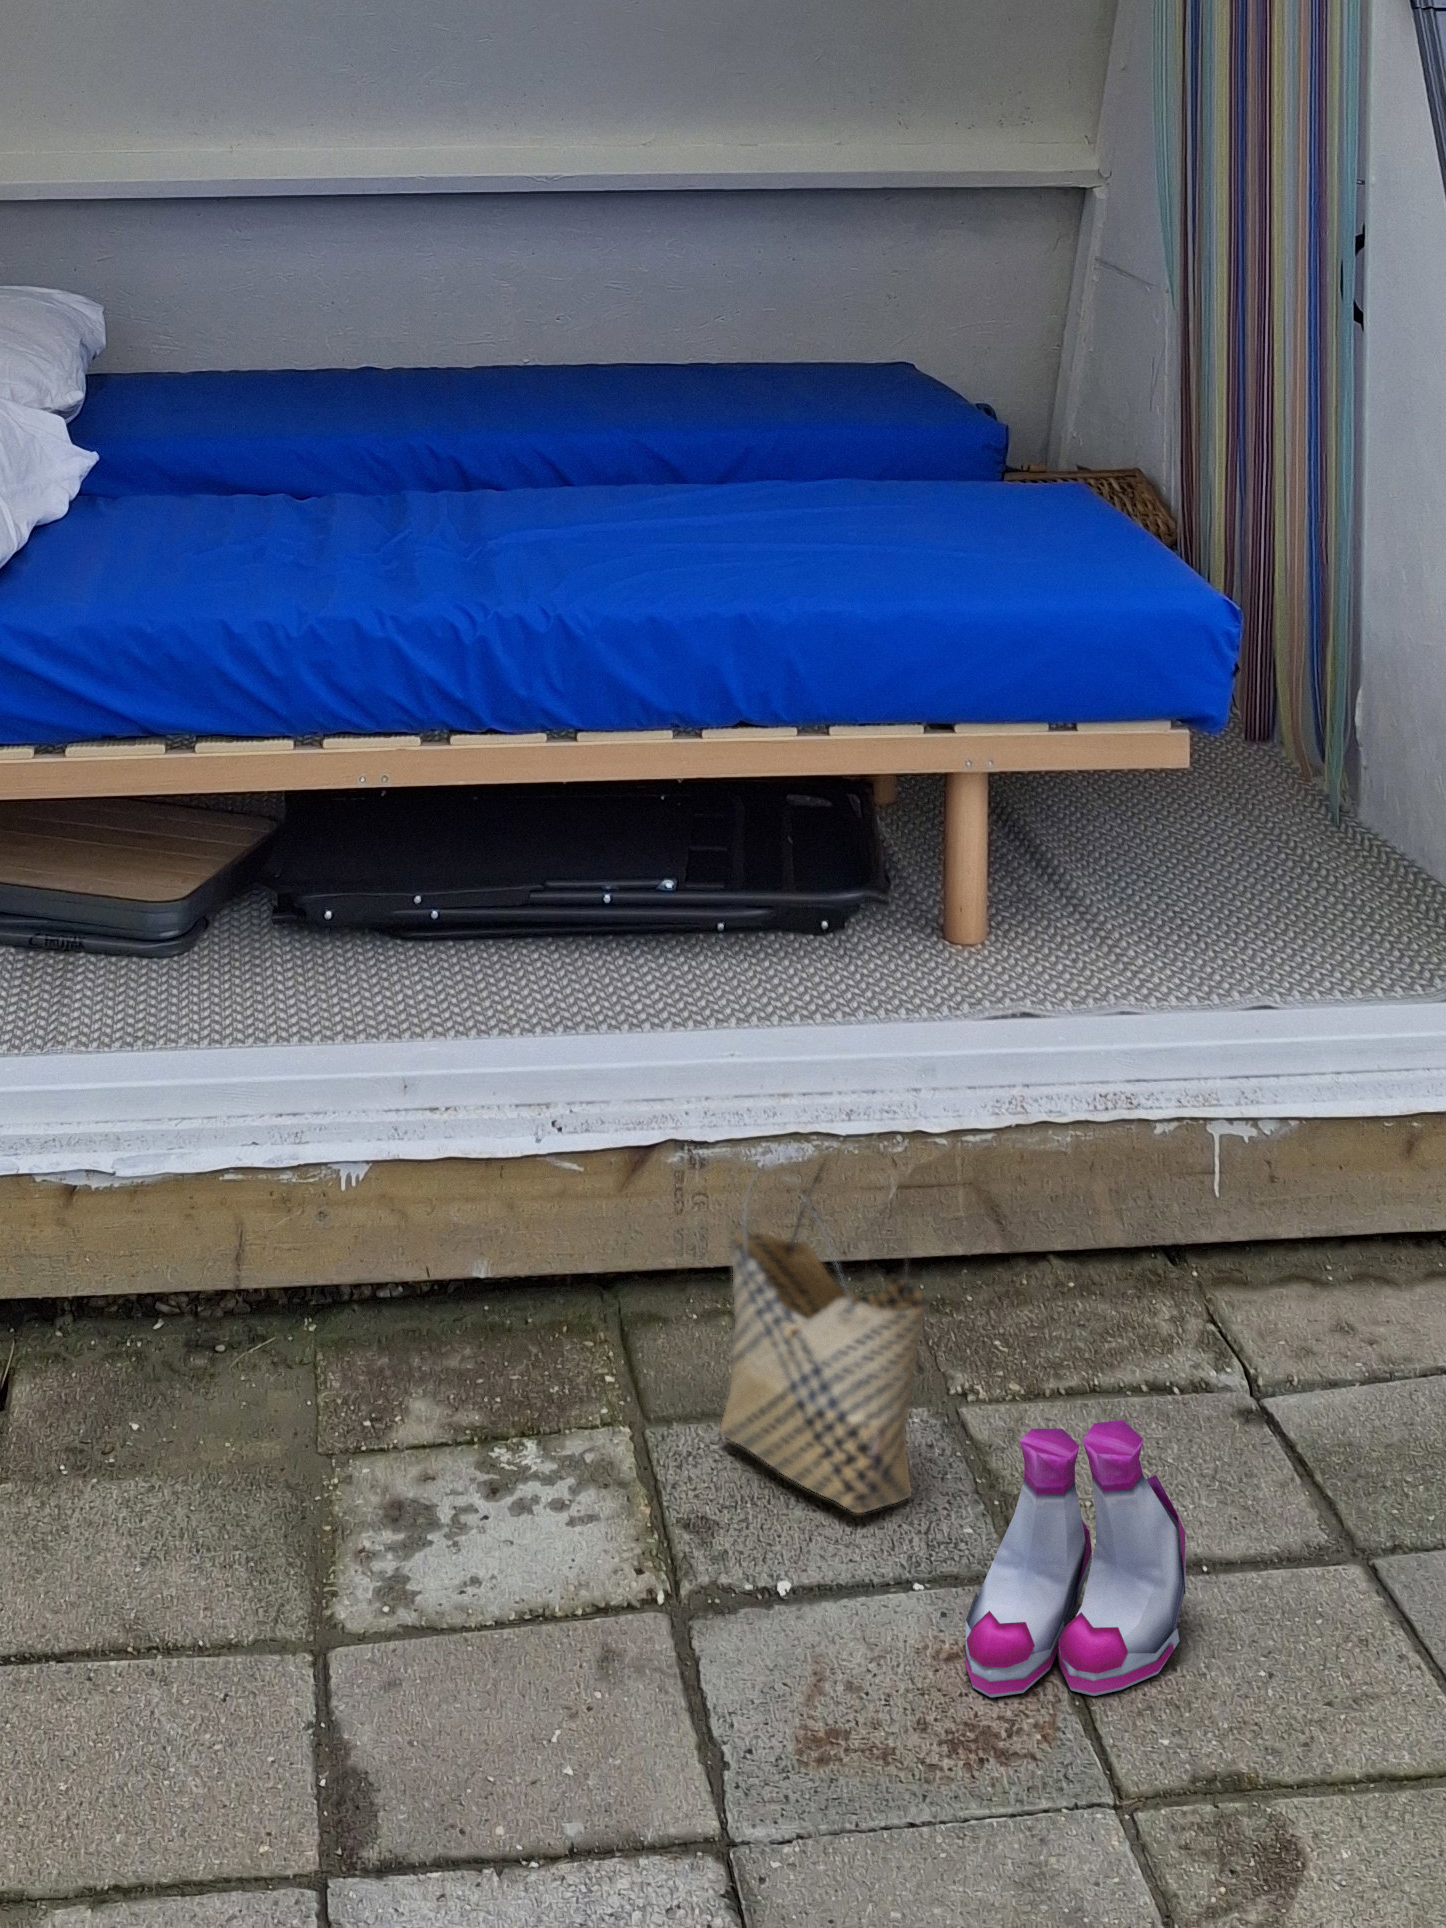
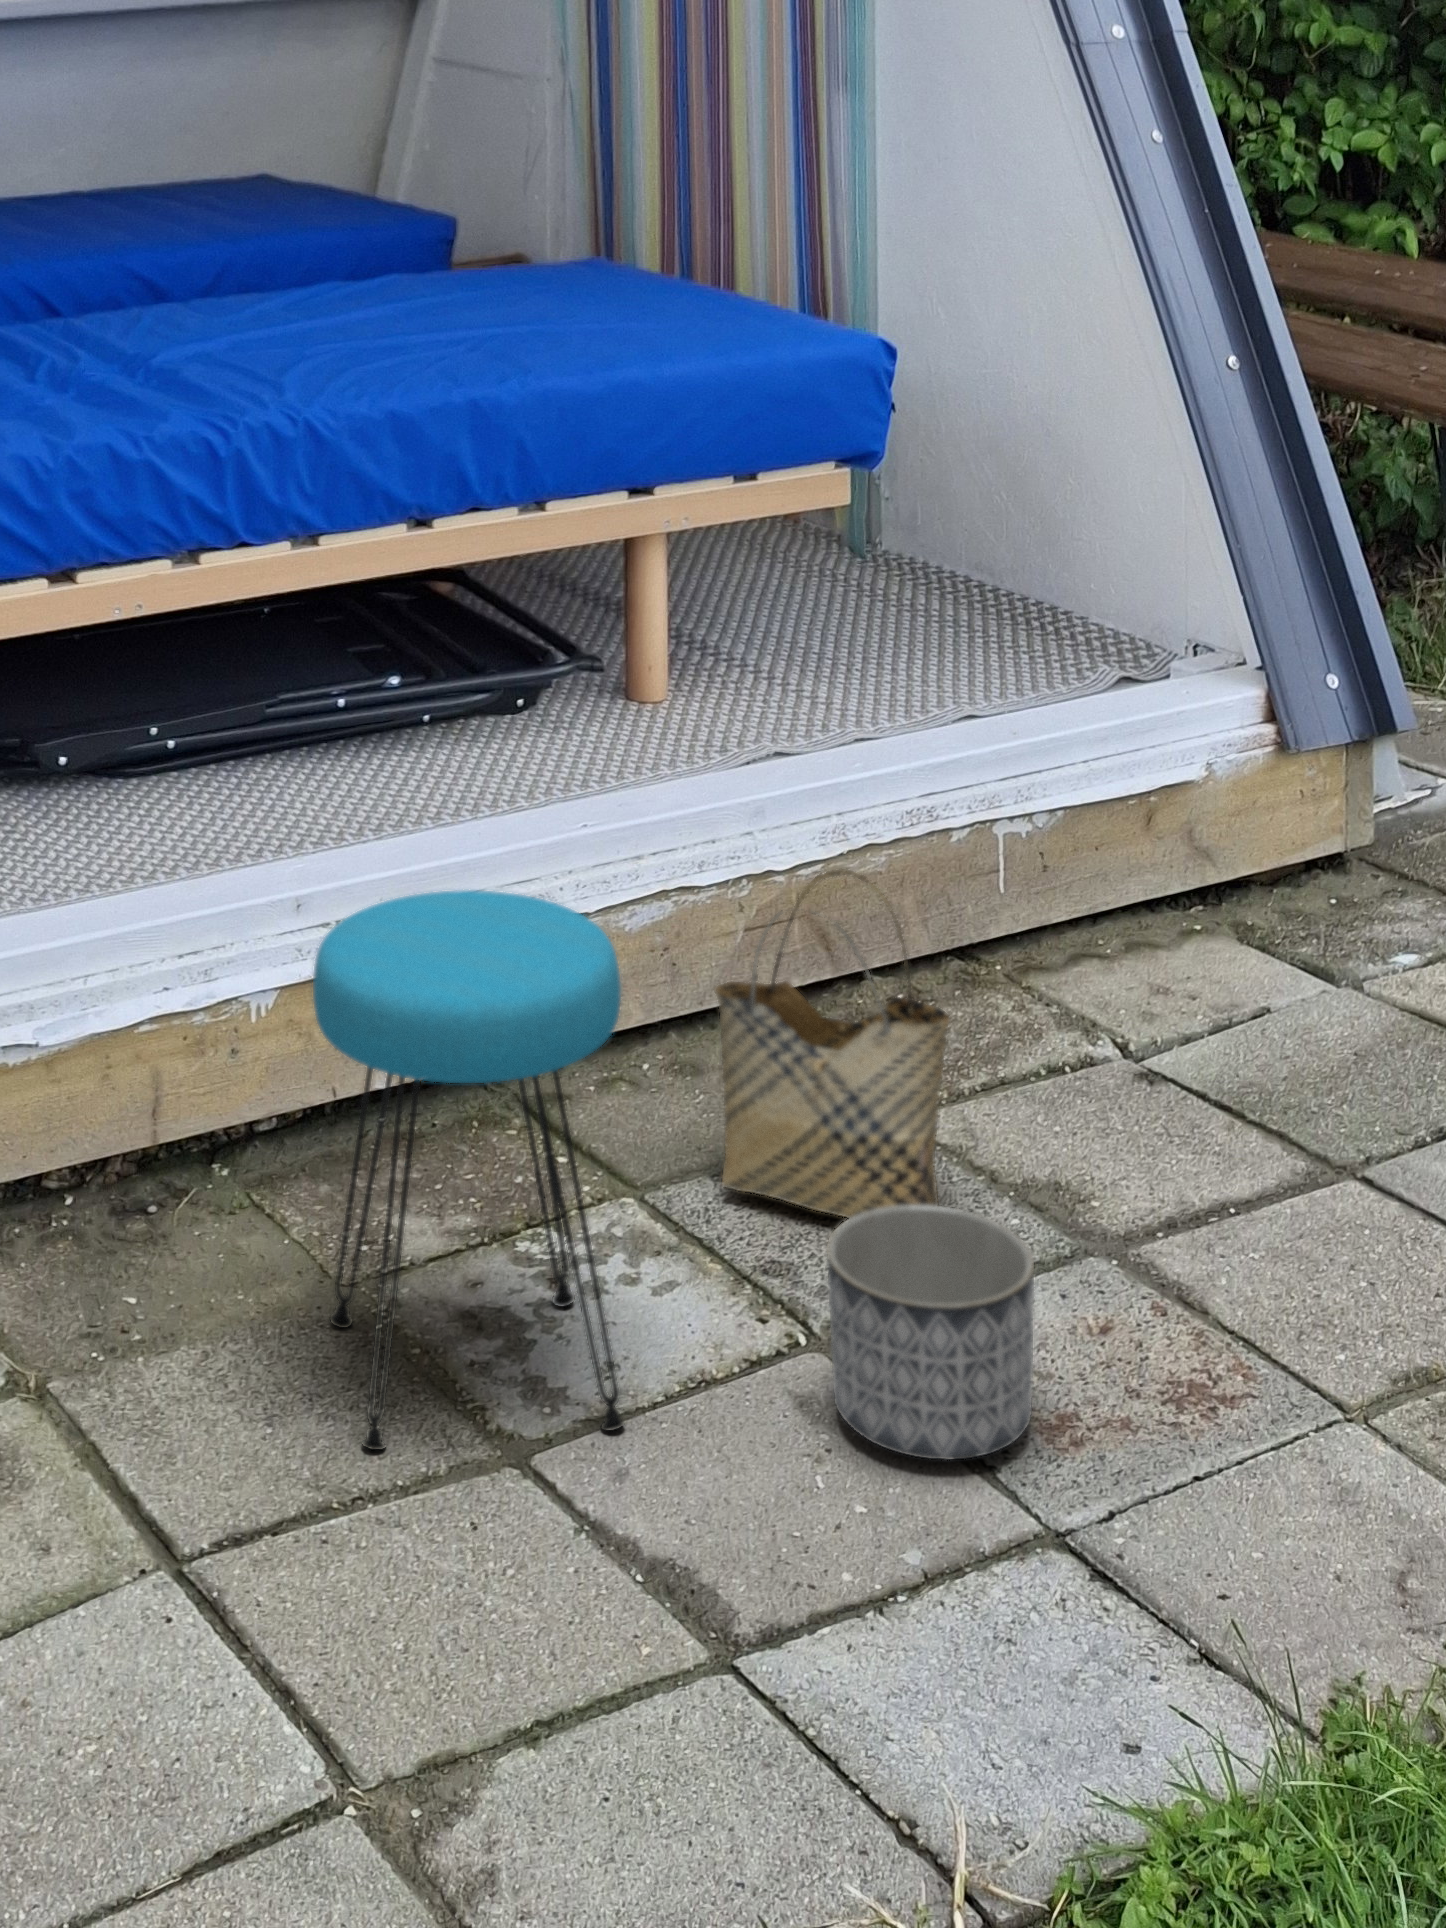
stool: none [195,1092,498,1641] -> present [313,890,624,1450]
boots: present [965,1420,1186,1698] -> none [1093,1076,1289,1357]
planter: none [612,1481,813,1748] -> present [827,1205,1034,1459]

